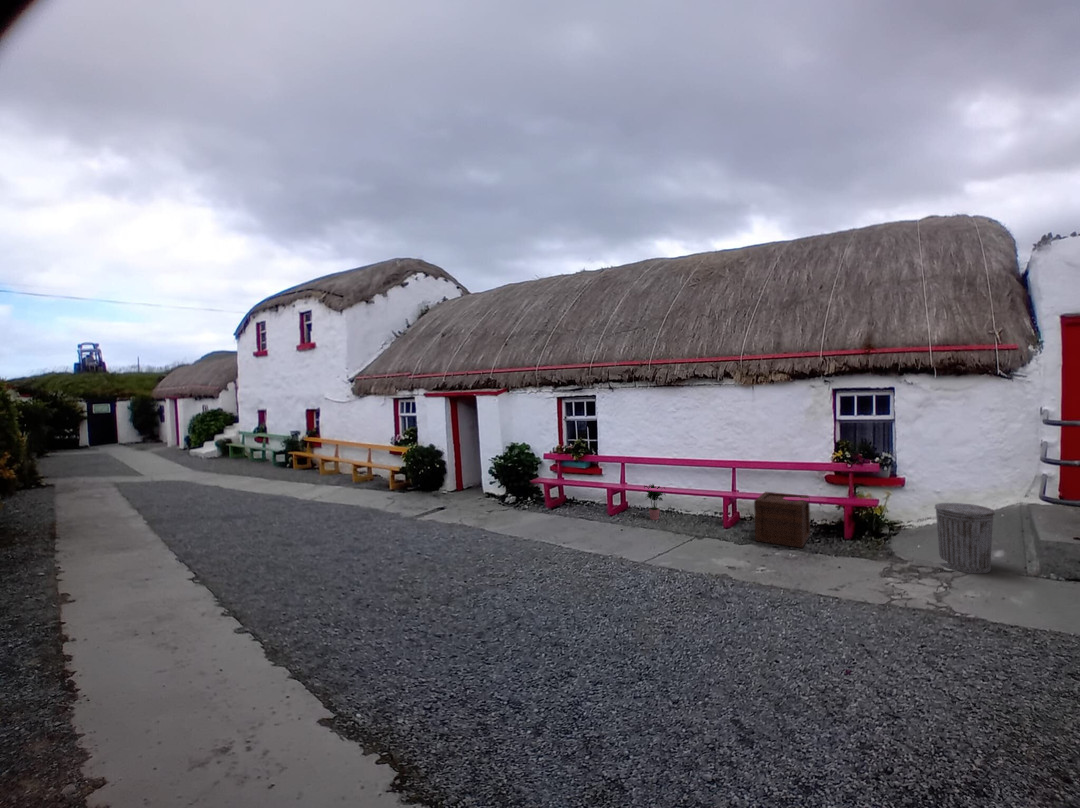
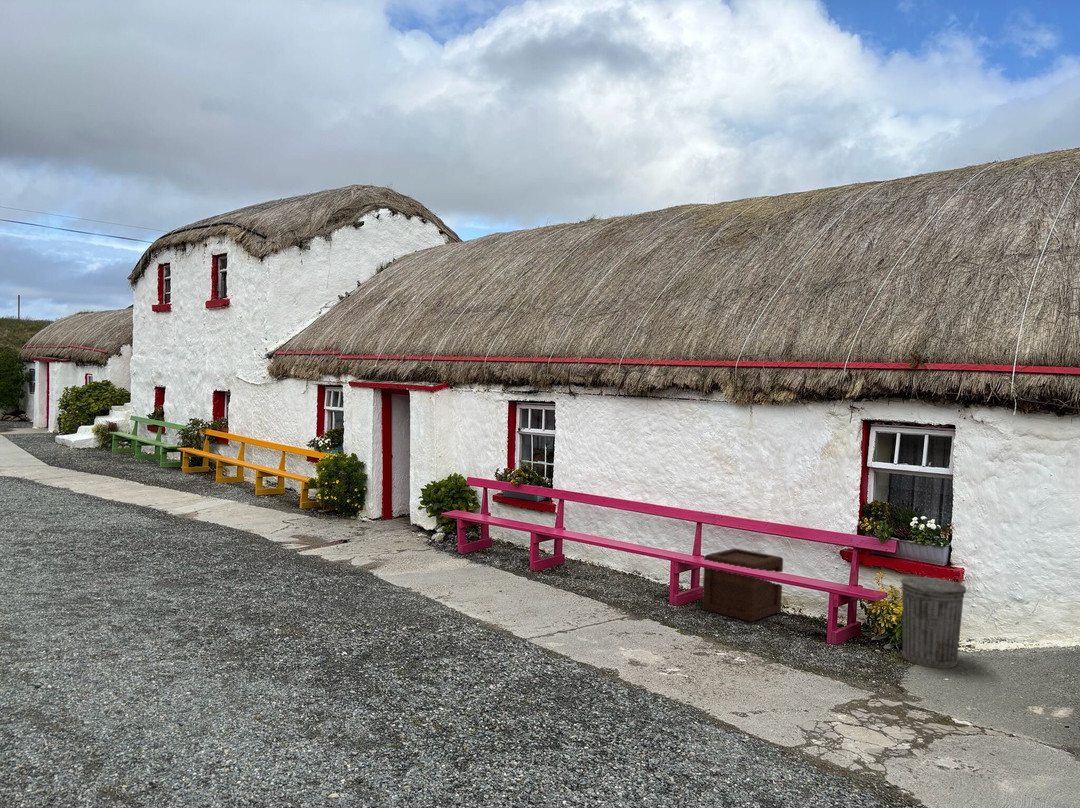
potted plant: present [644,484,665,520] -> none [591,525,625,576]

